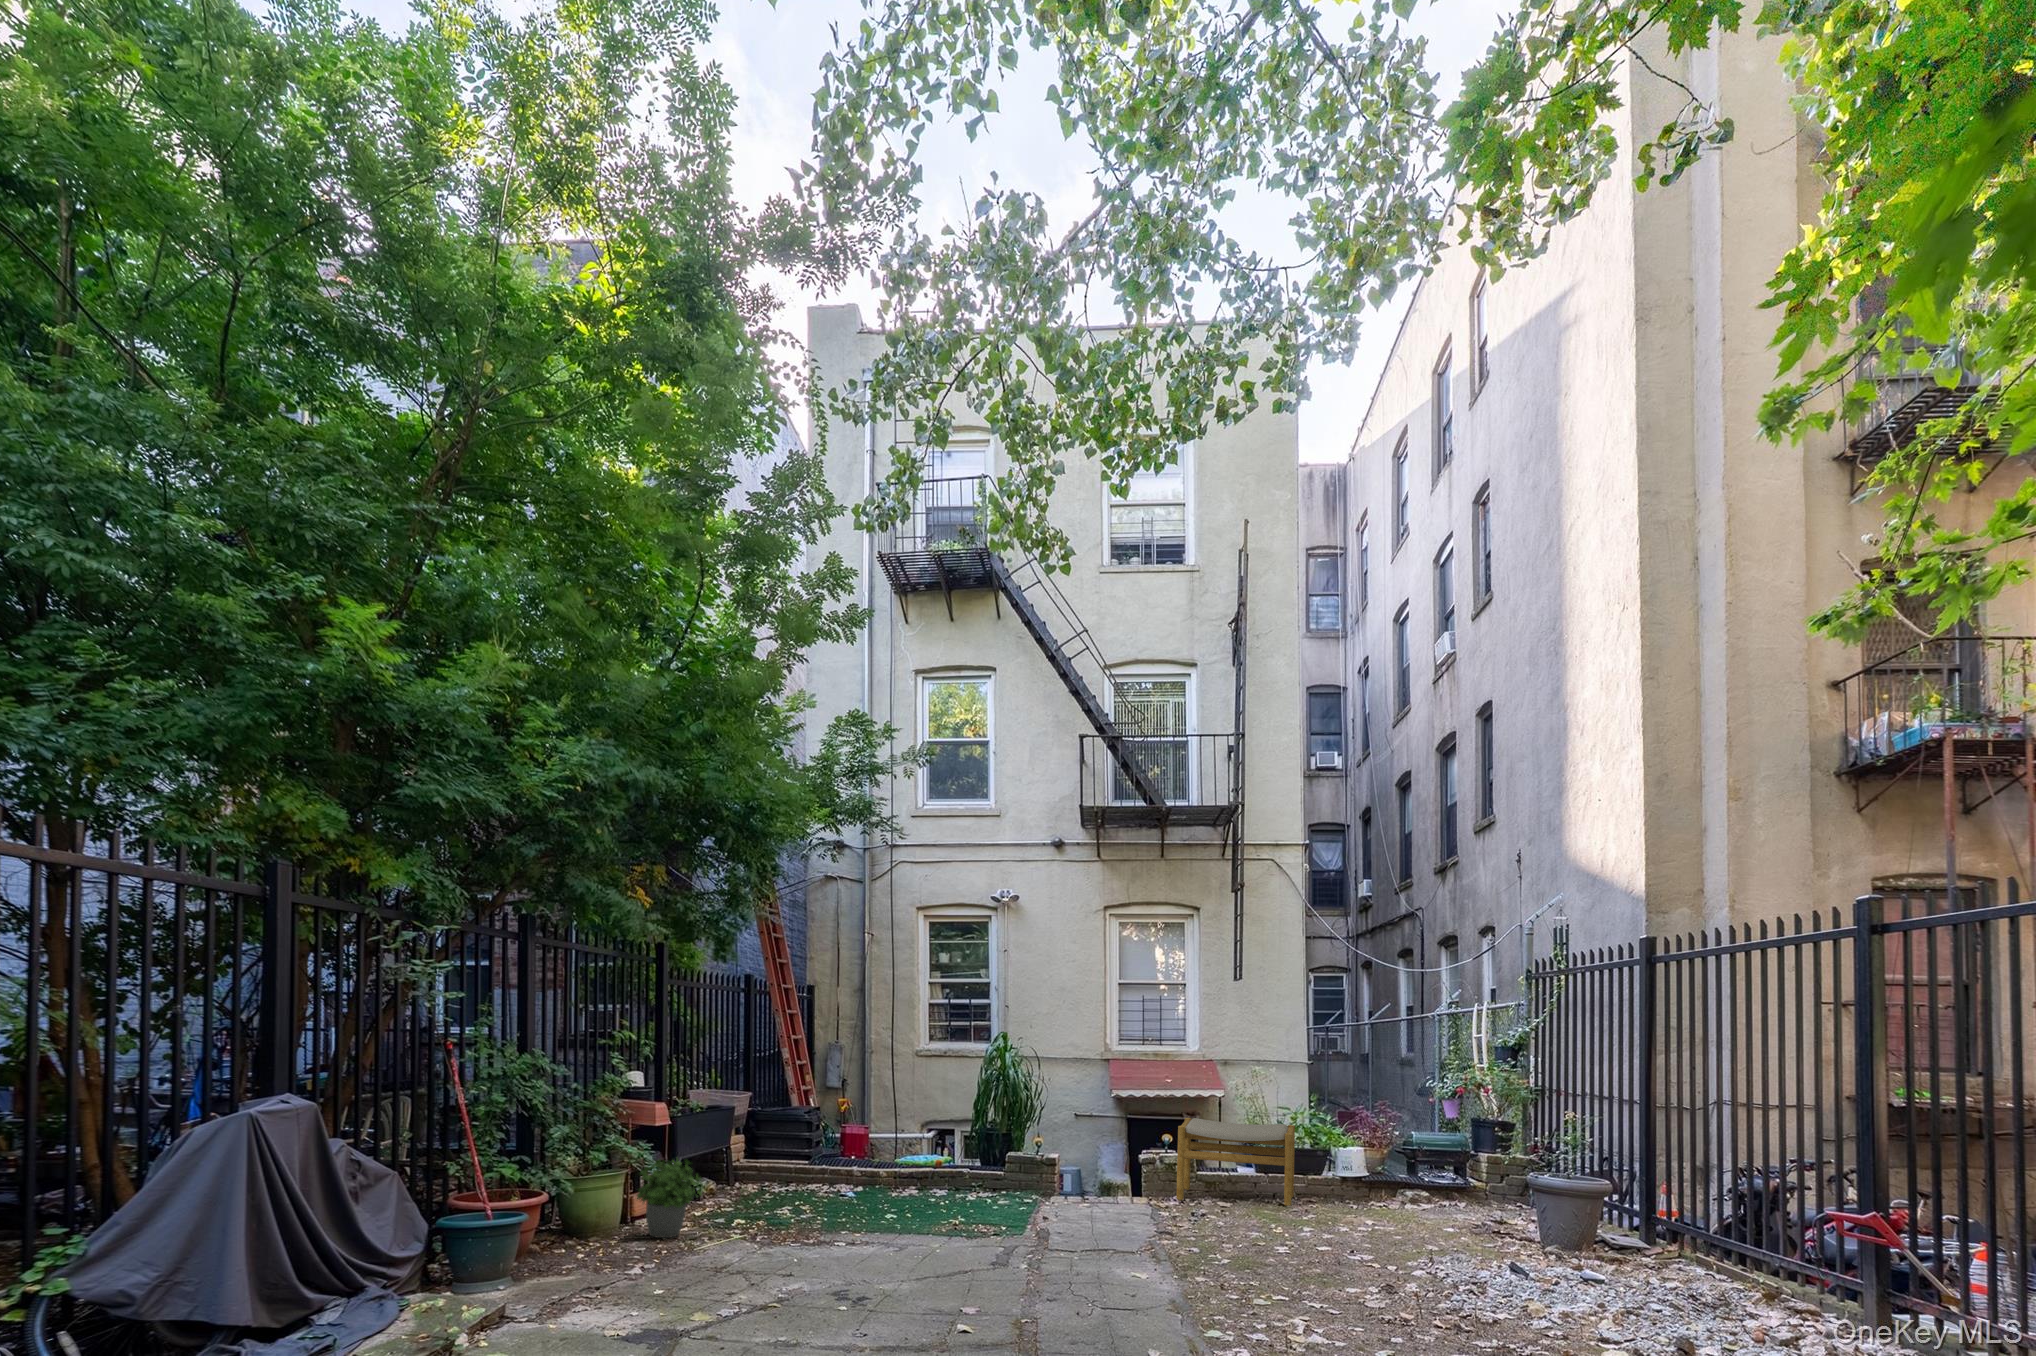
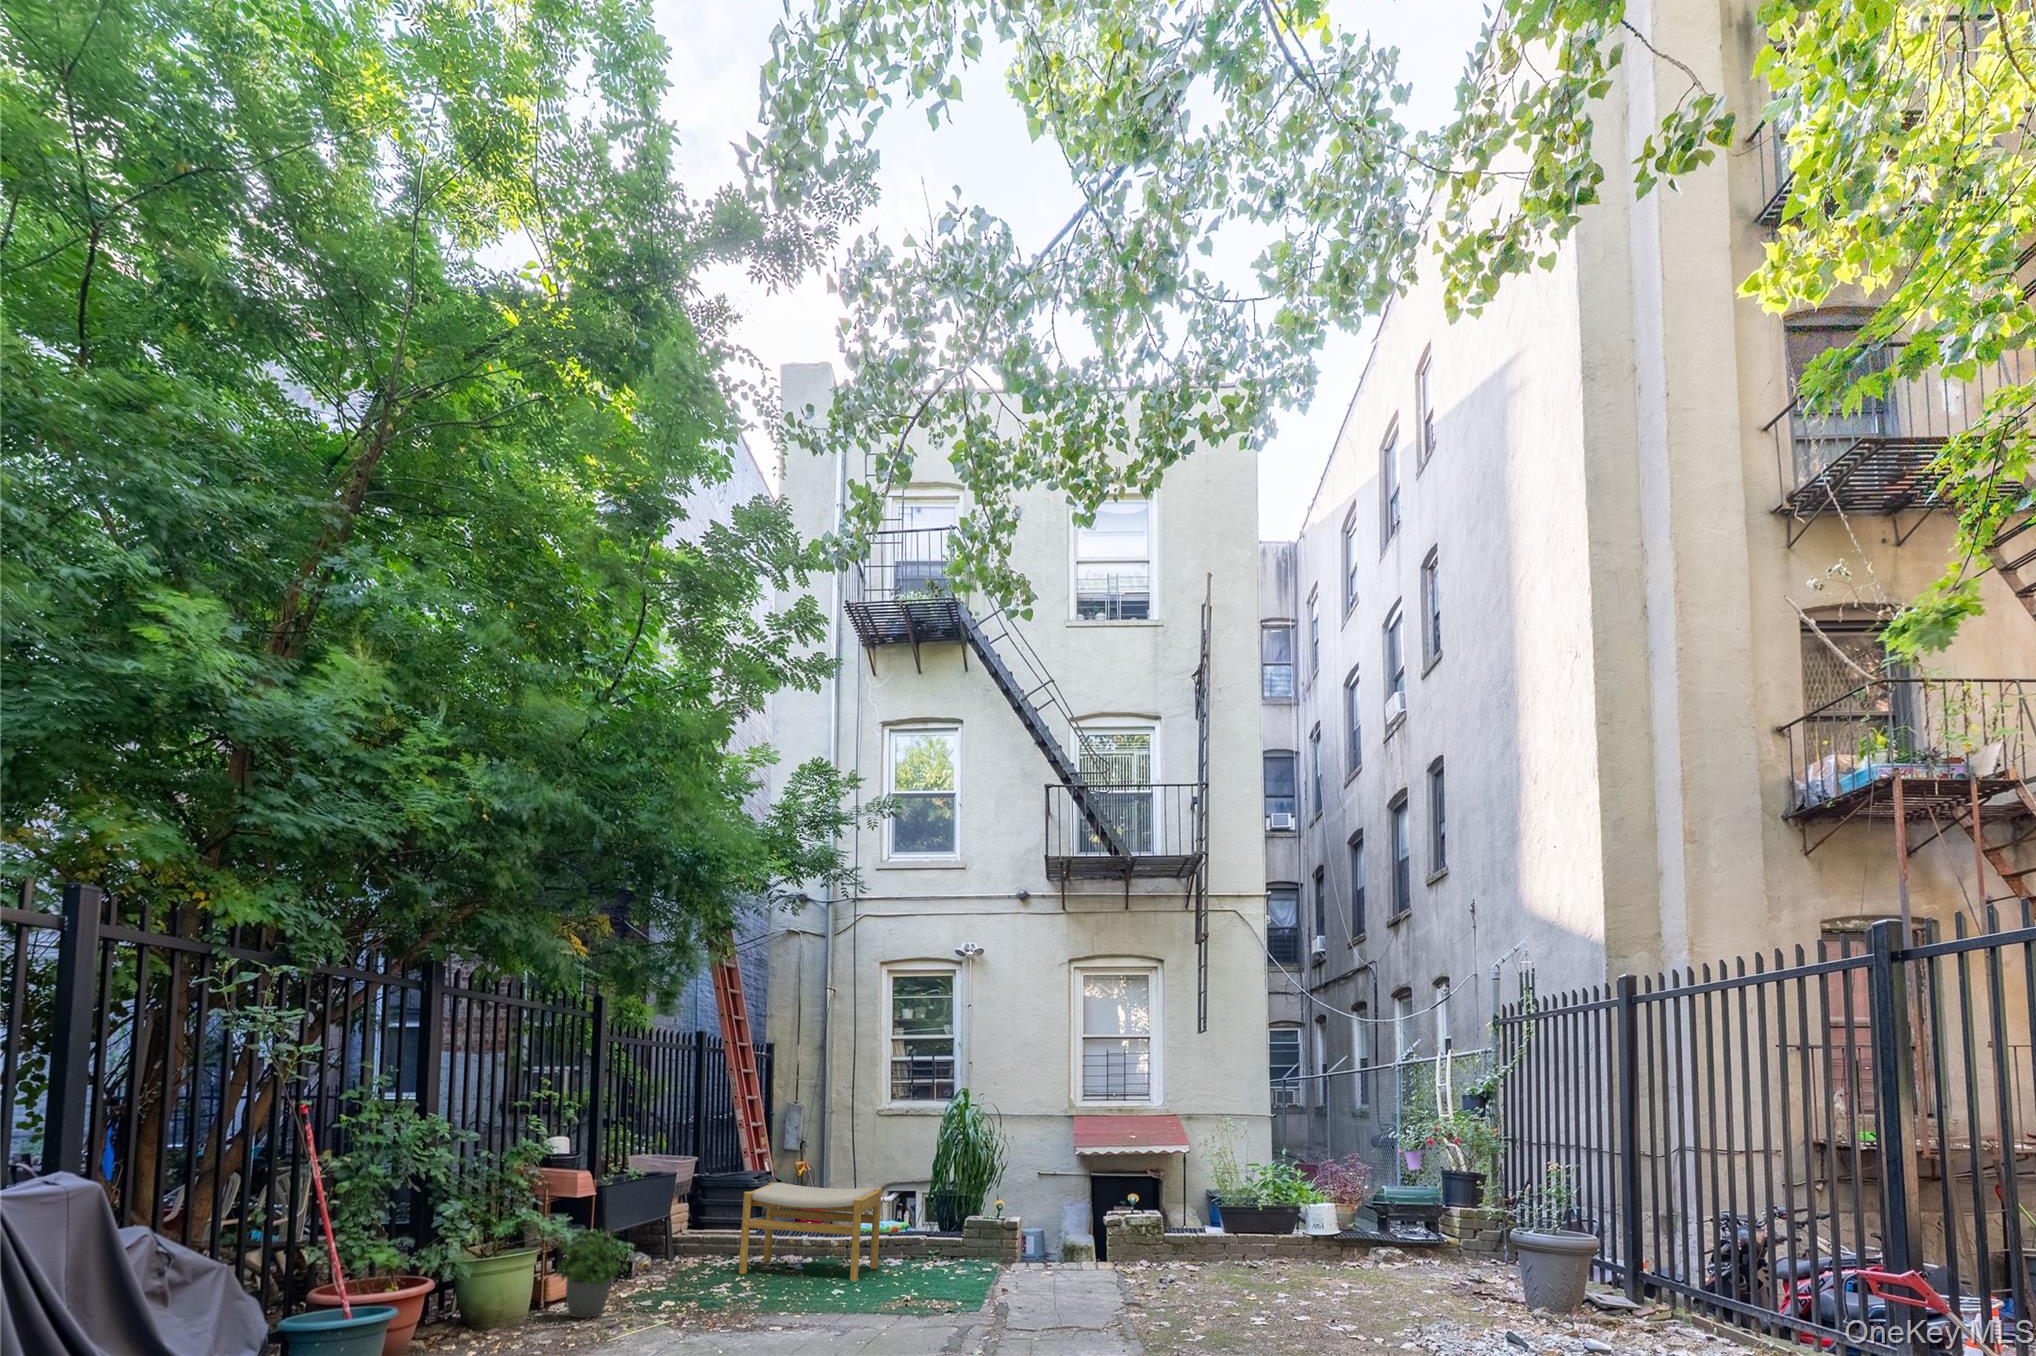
footstool: present [1176,1118,1295,1206] -> present [739,1182,881,1281]

